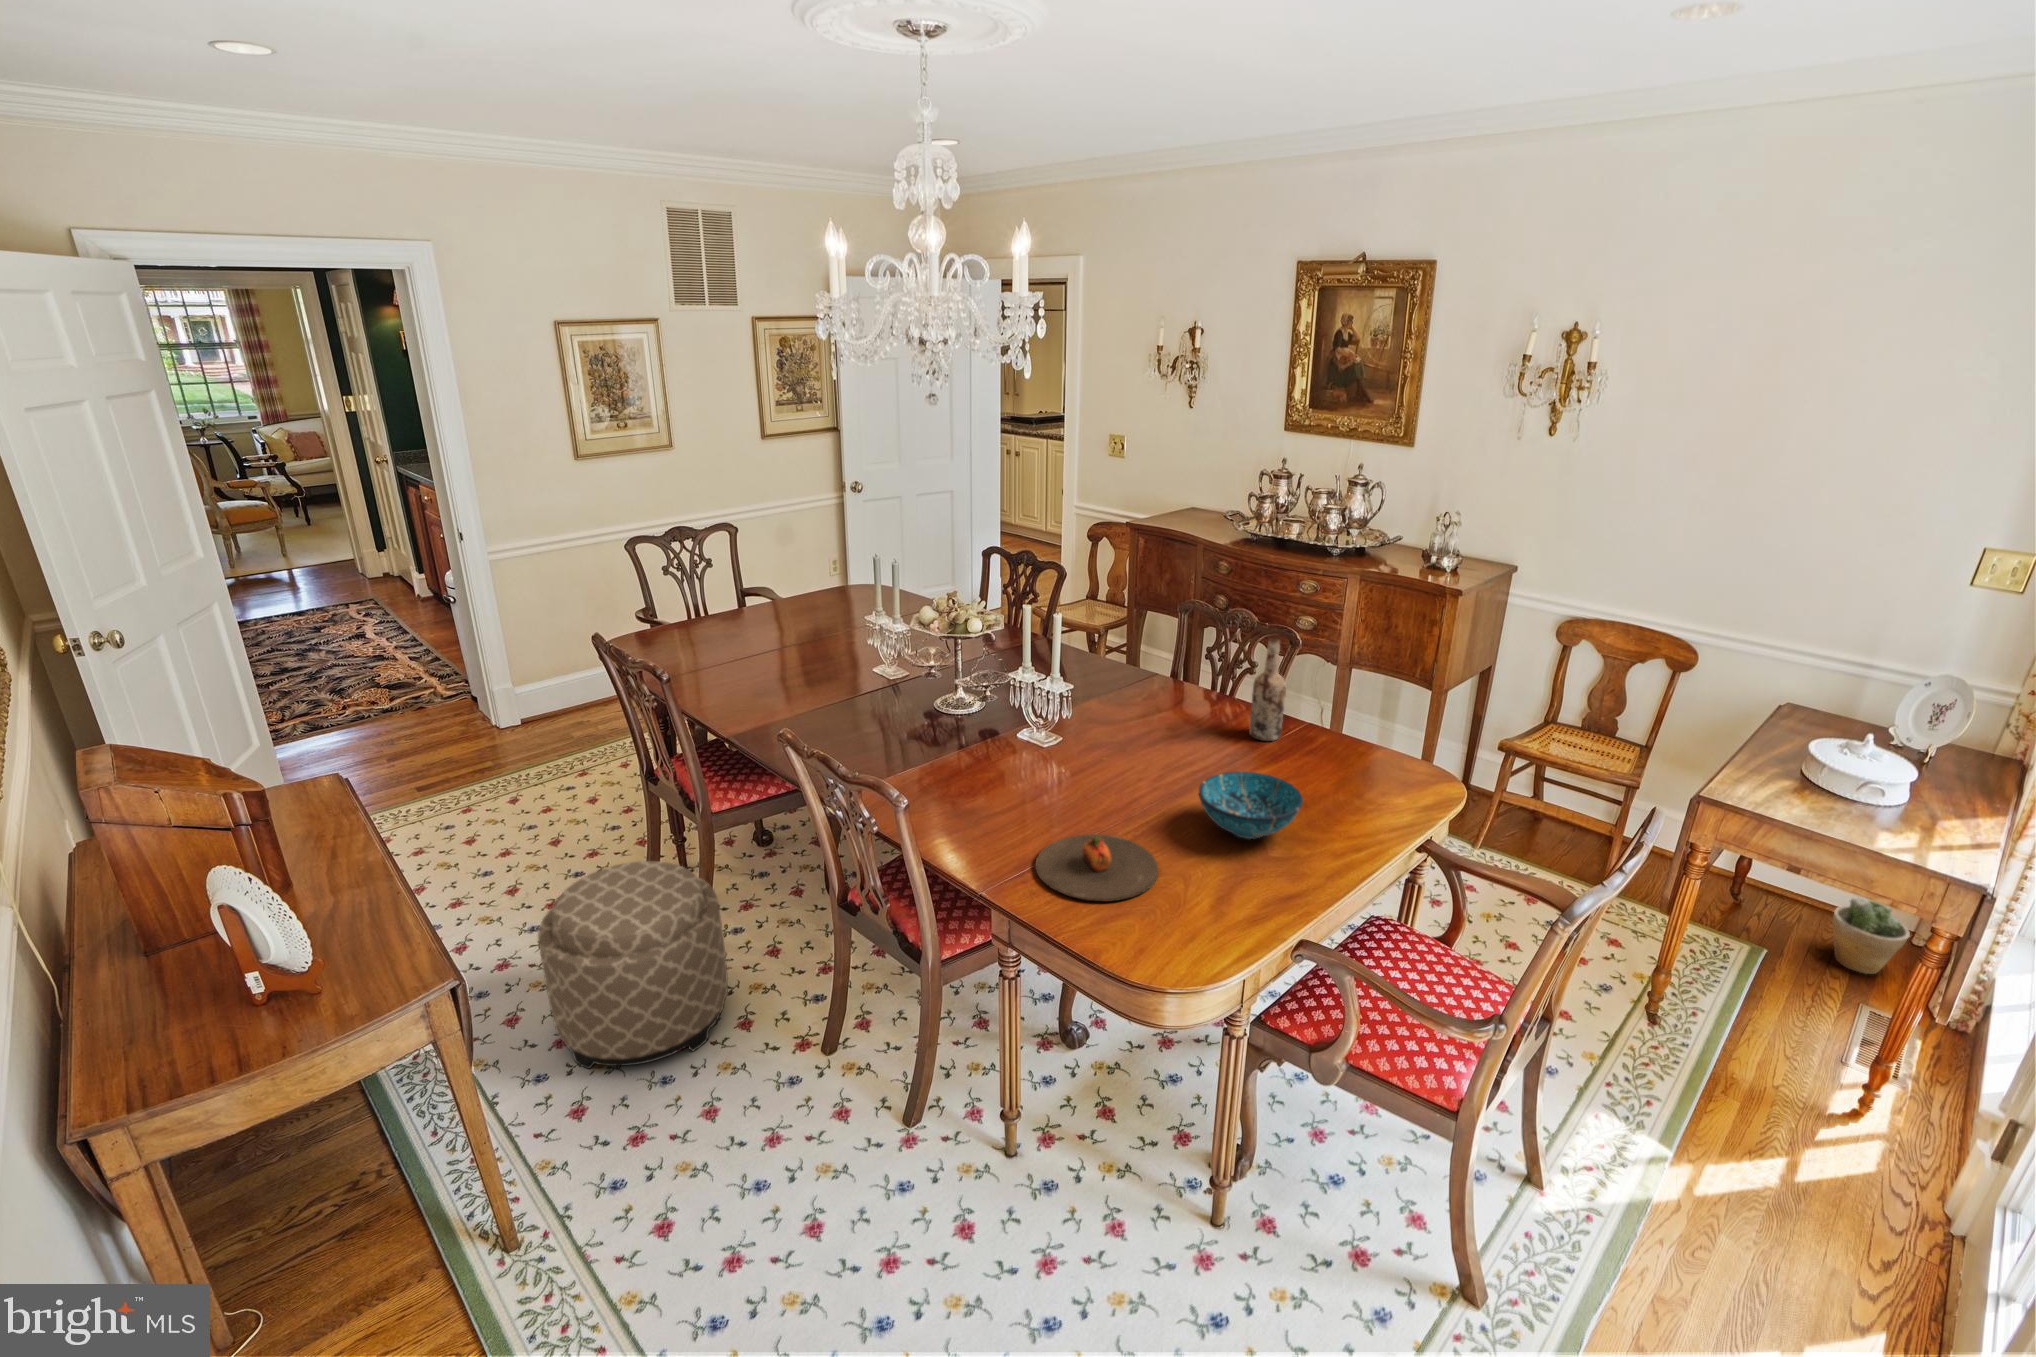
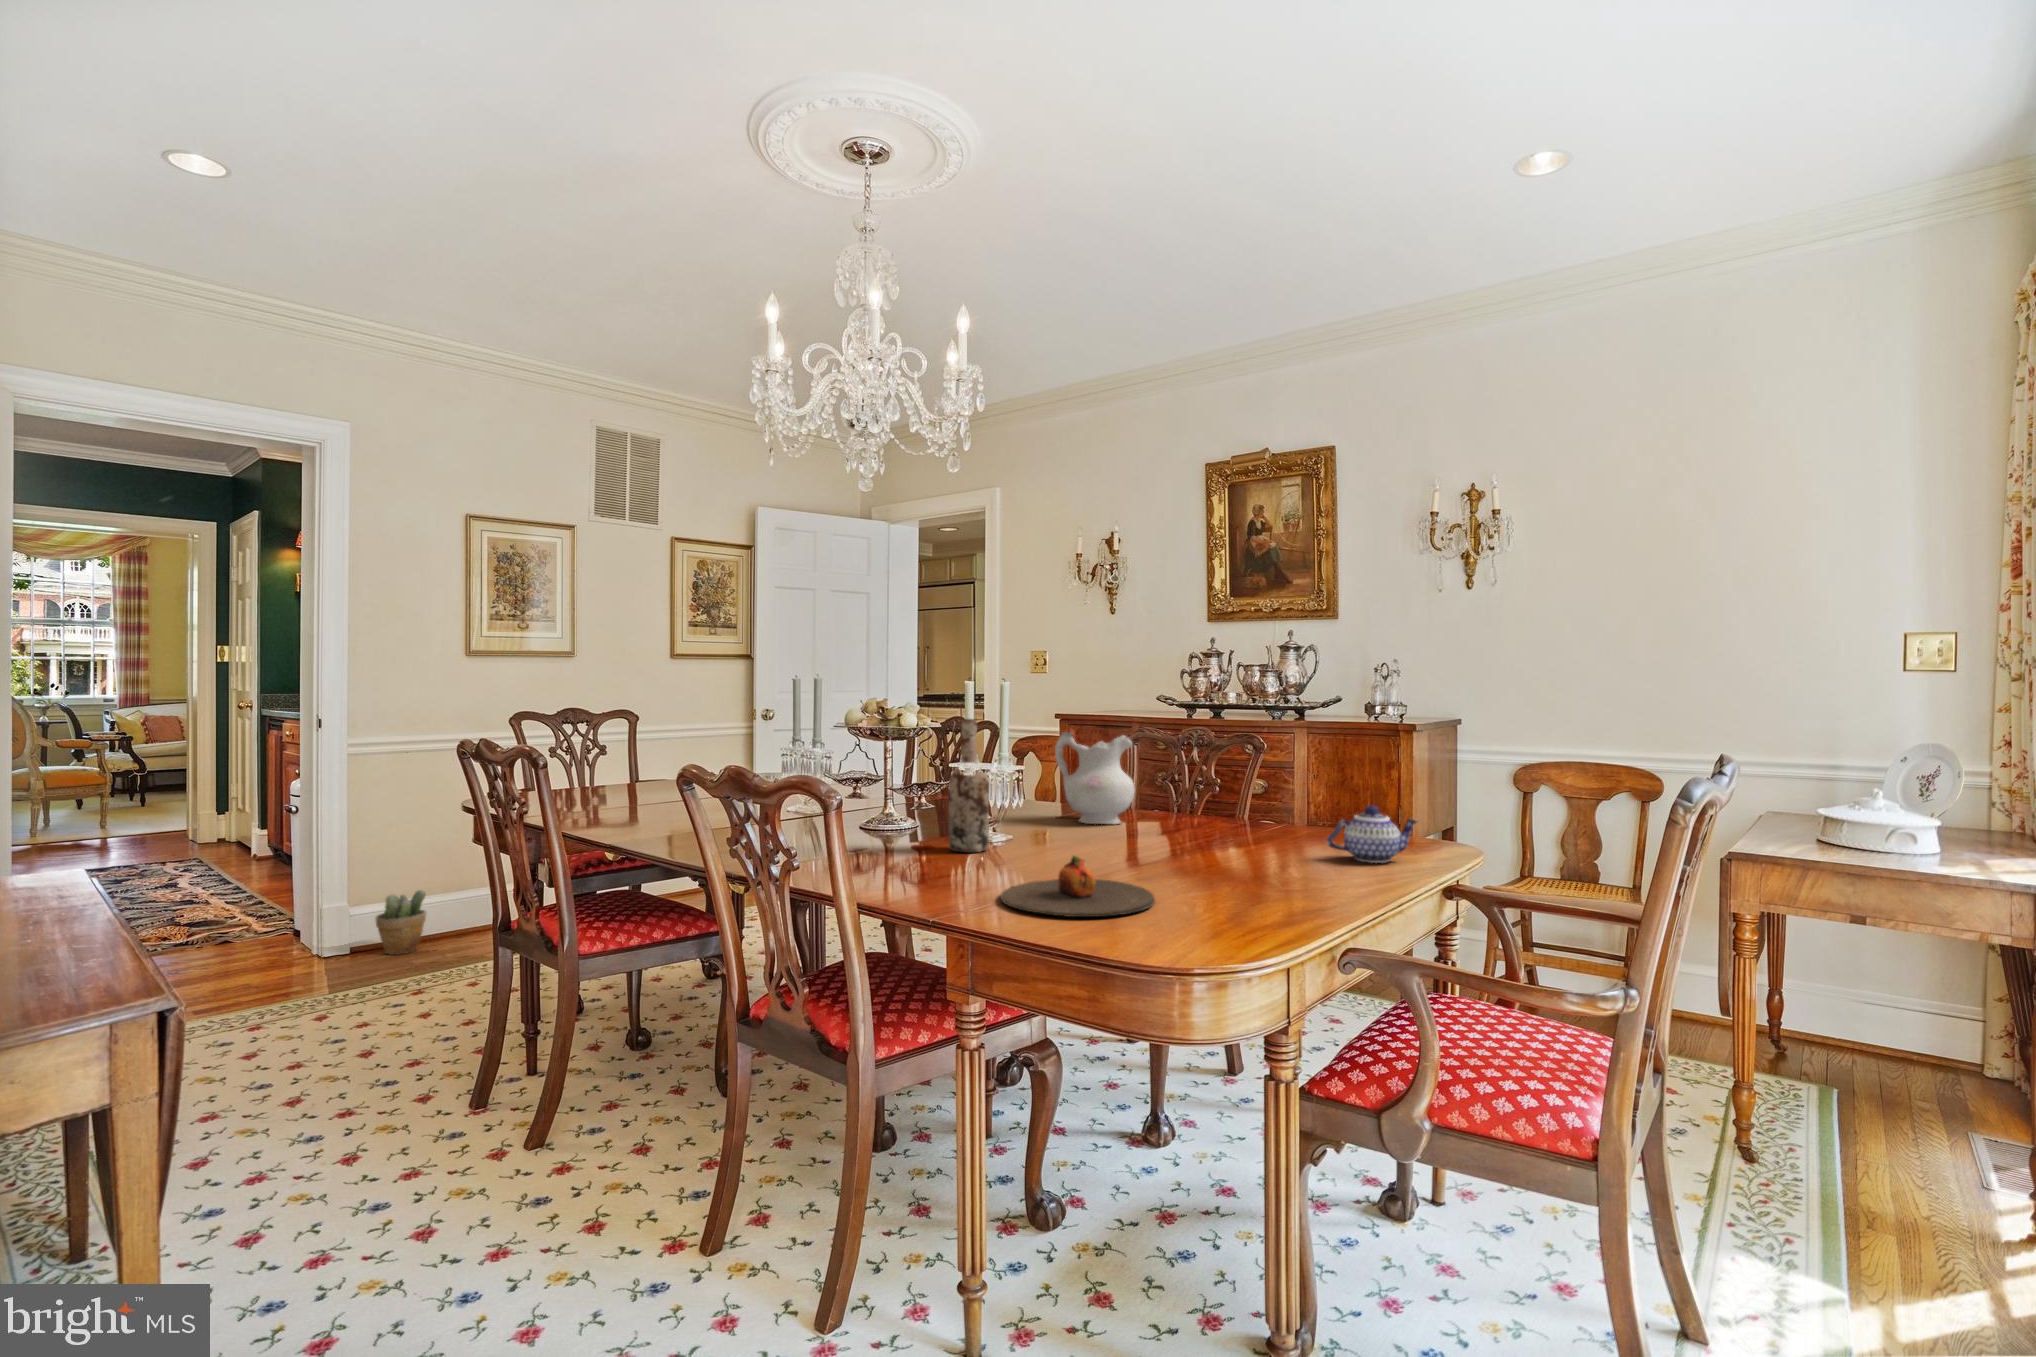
ceramic pitcher: none [1105,634,1174,718] -> present [1055,732,1134,824]
wine bottle: present [1249,637,1286,741] -> present [949,719,989,852]
teapot: none [1325,759,1409,808] -> present [1327,806,1418,863]
decorative bowl: present [1199,771,1303,839] -> none [1187,818,1312,880]
ottoman: present [538,861,728,1069] -> none [316,1000,578,1290]
potted plant: present [1832,897,1910,974] -> present [375,890,426,955]

